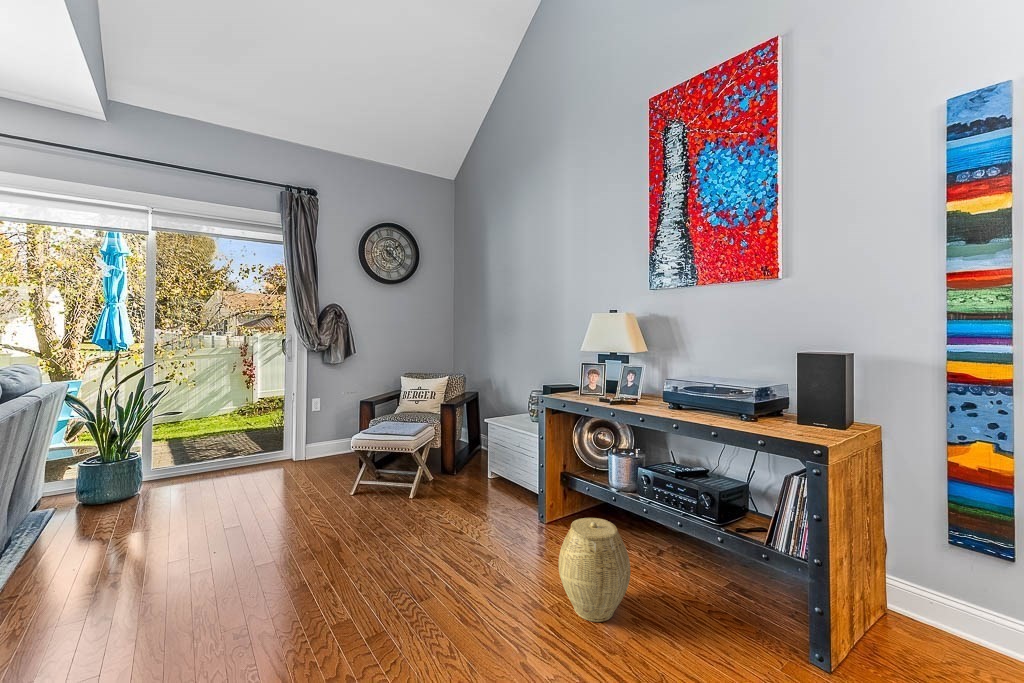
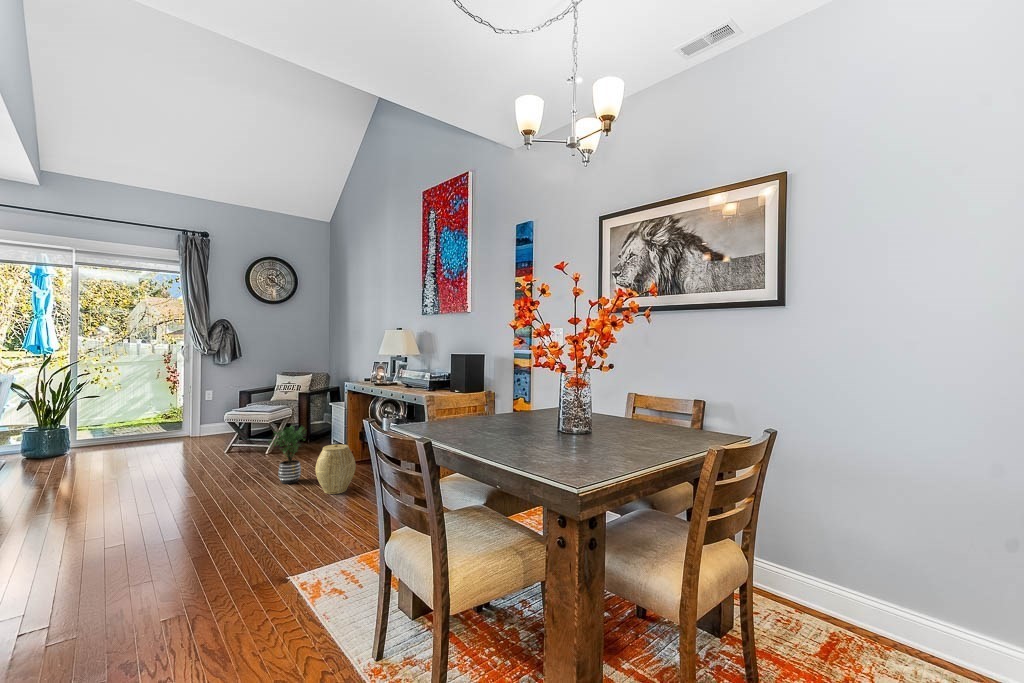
potted plant: none [460,474,527,582] -> present [269,426,305,484]

